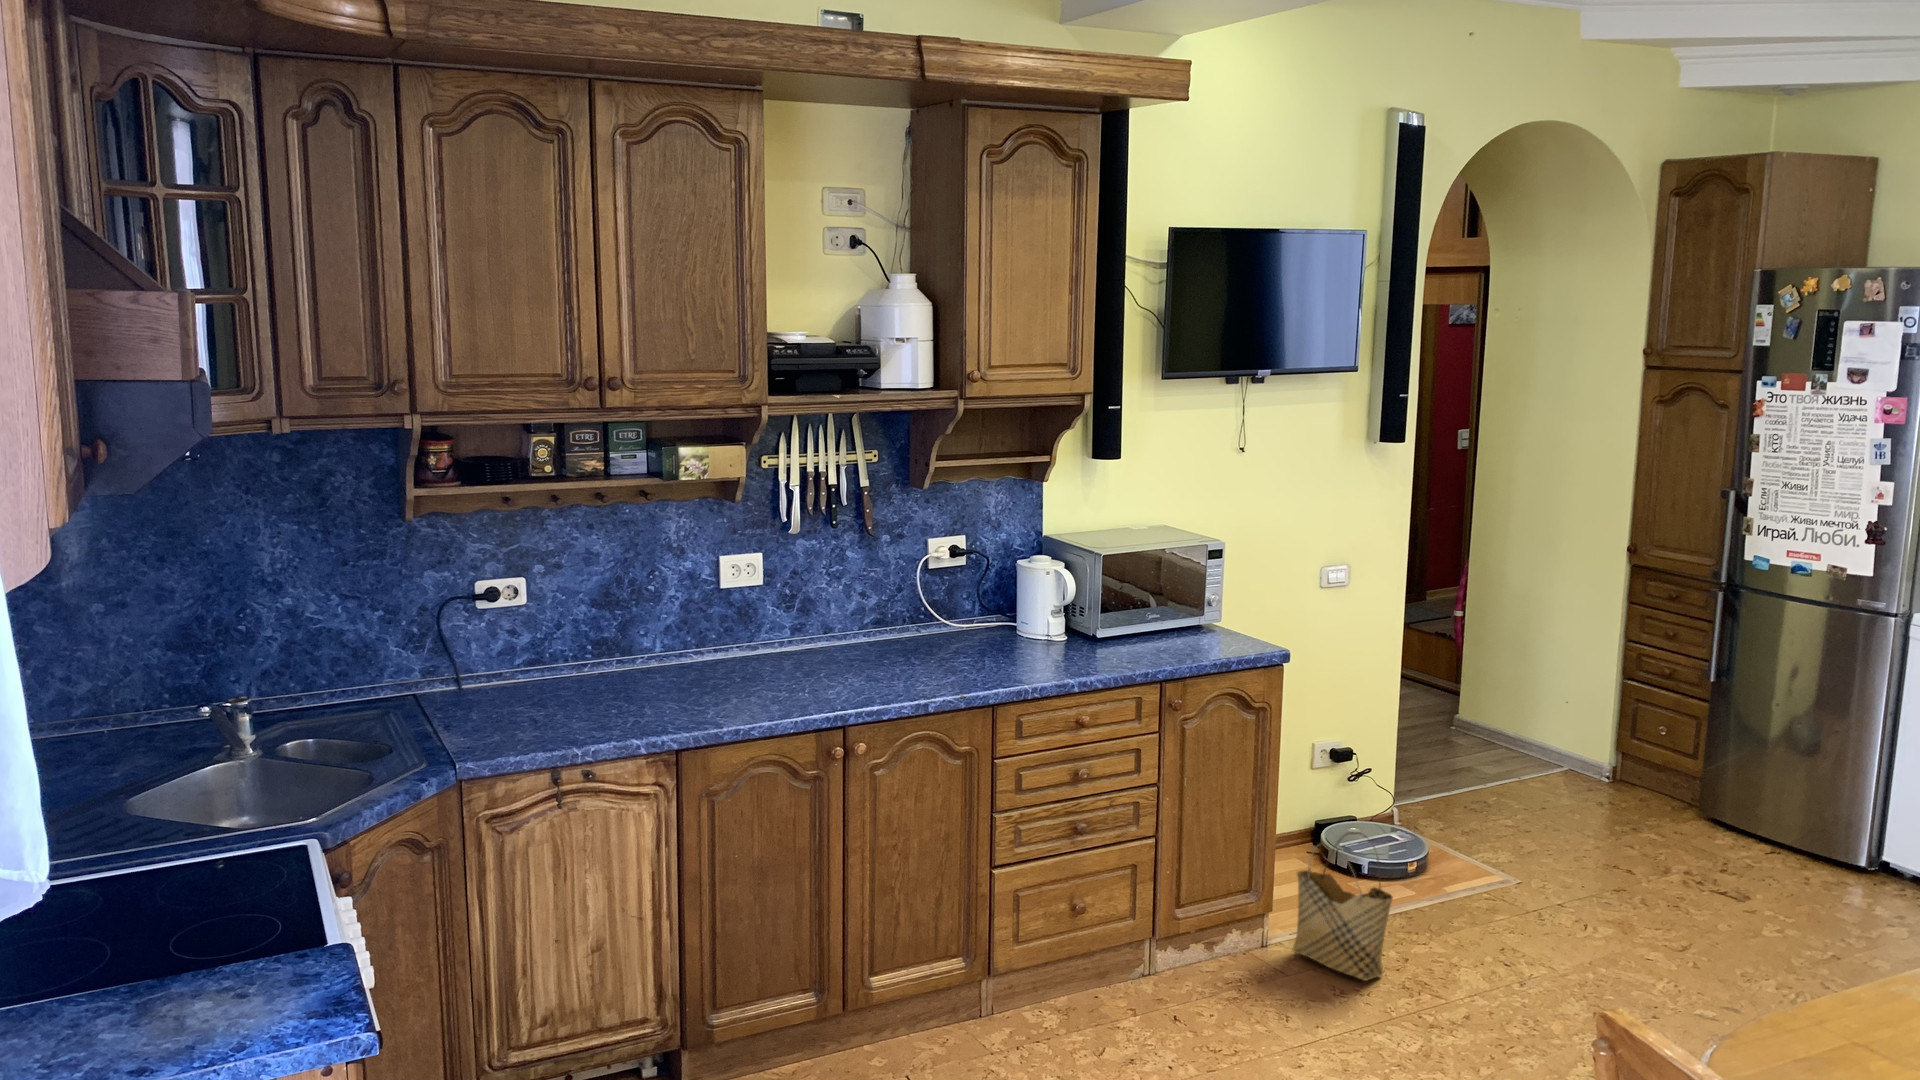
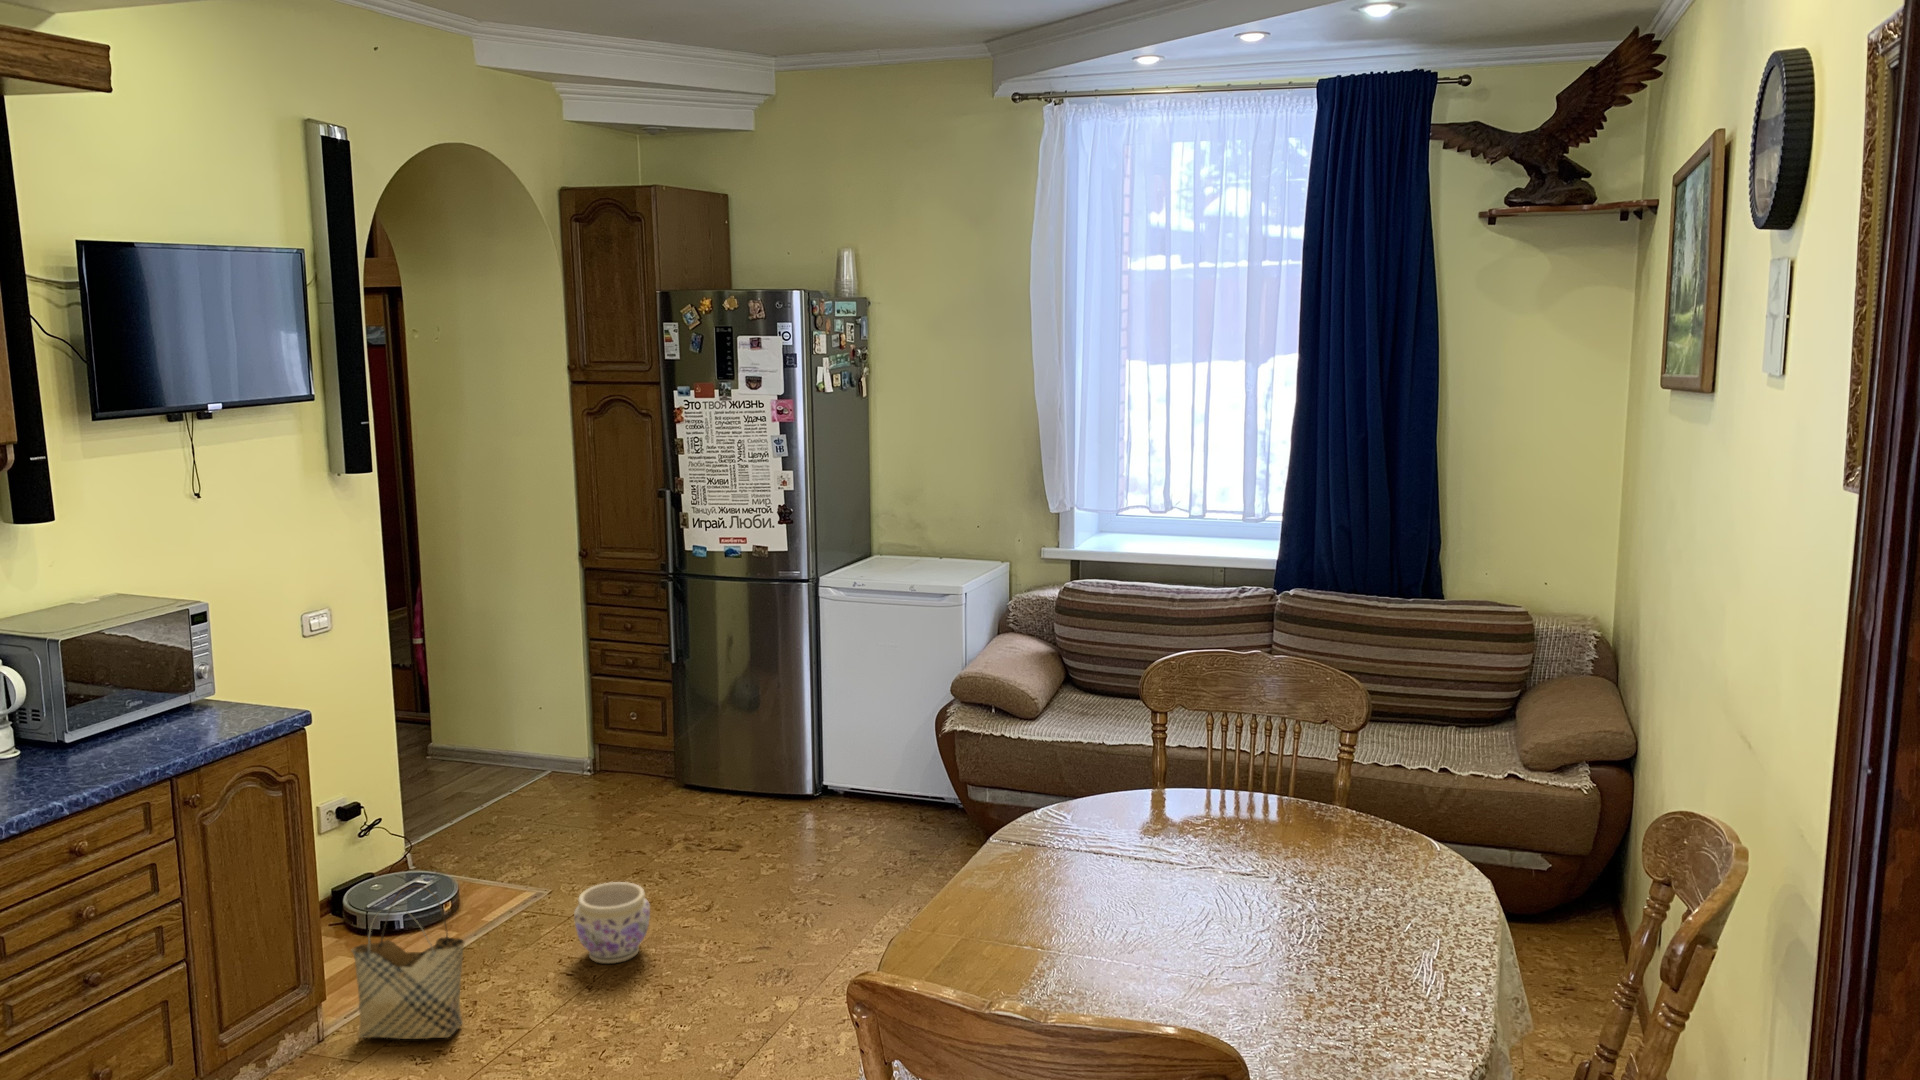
planter: none [1517,890,1602,978] -> present [574,882,650,964]

